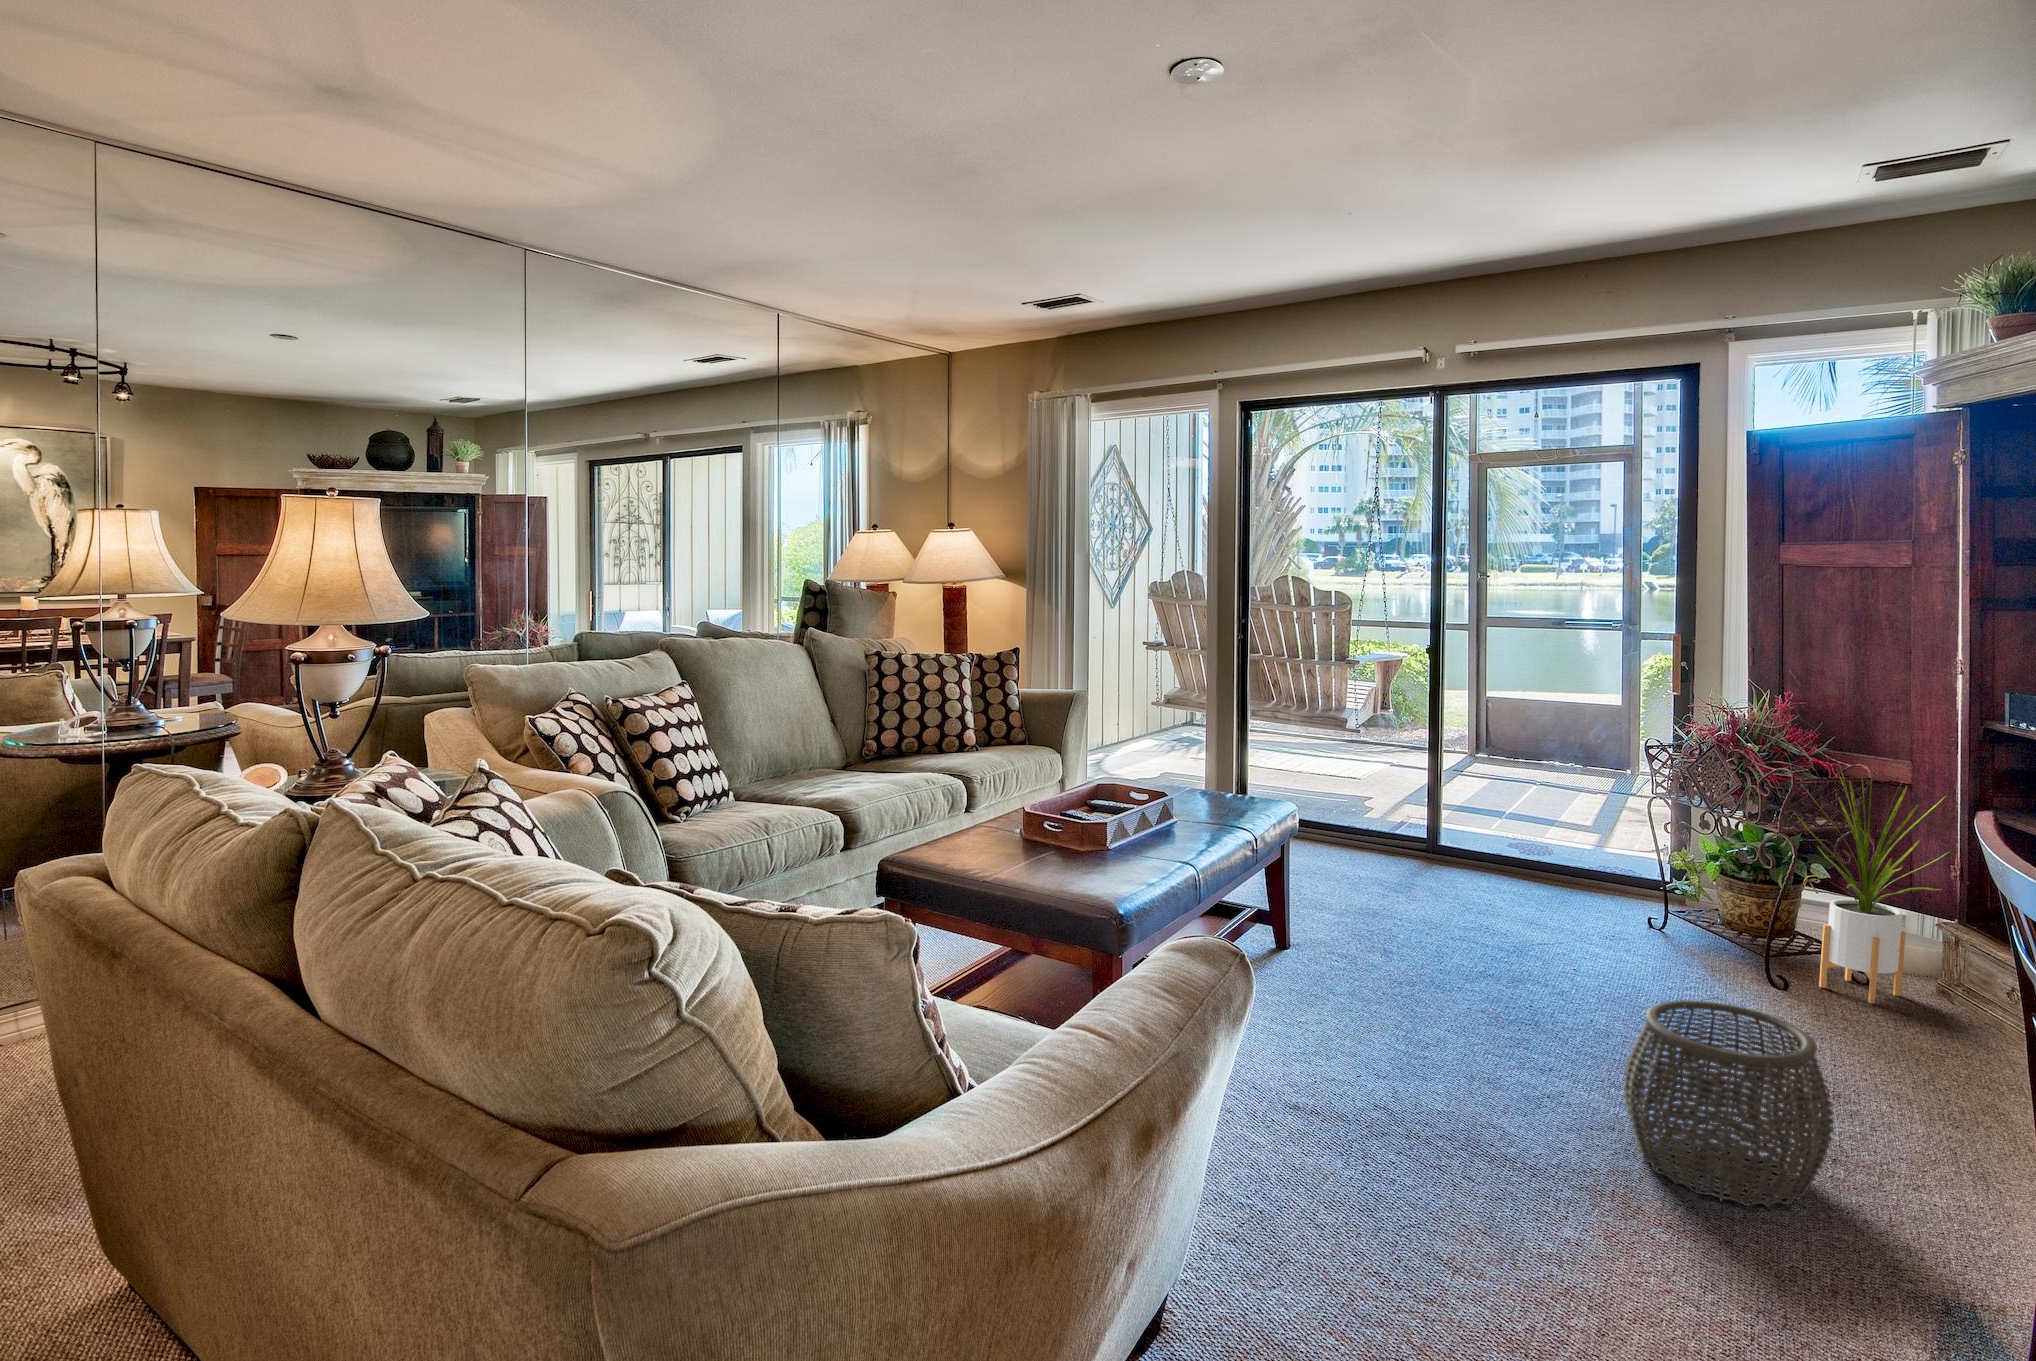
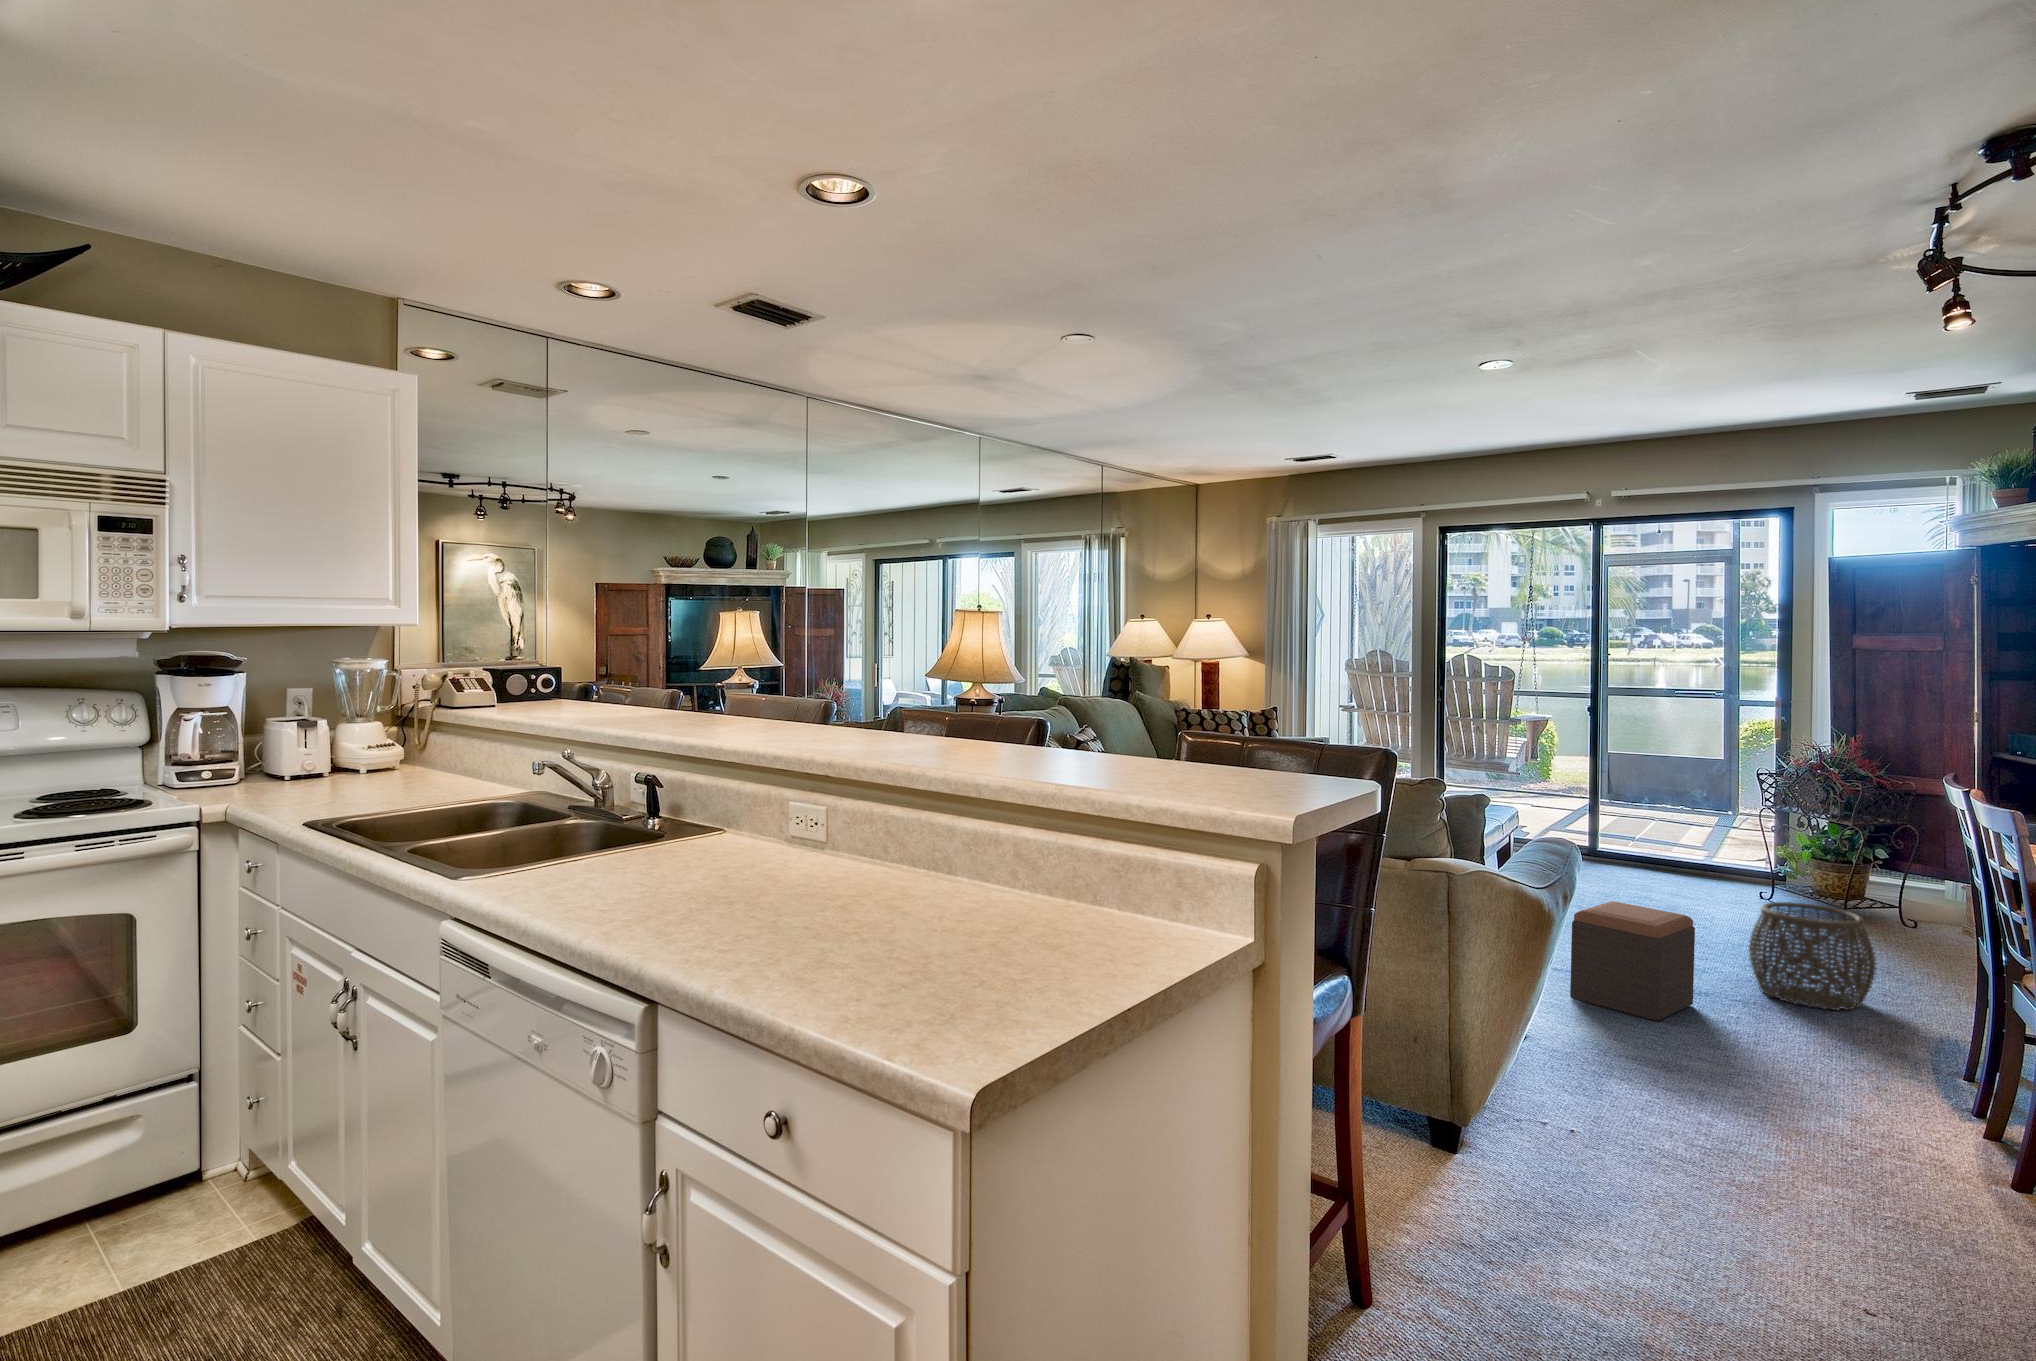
house plant: present [1794,766,1948,1004] -> none [1863,781,1972,940]
footstool: none [1321,1017,1533,1269] -> present [1570,901,1695,1021]

